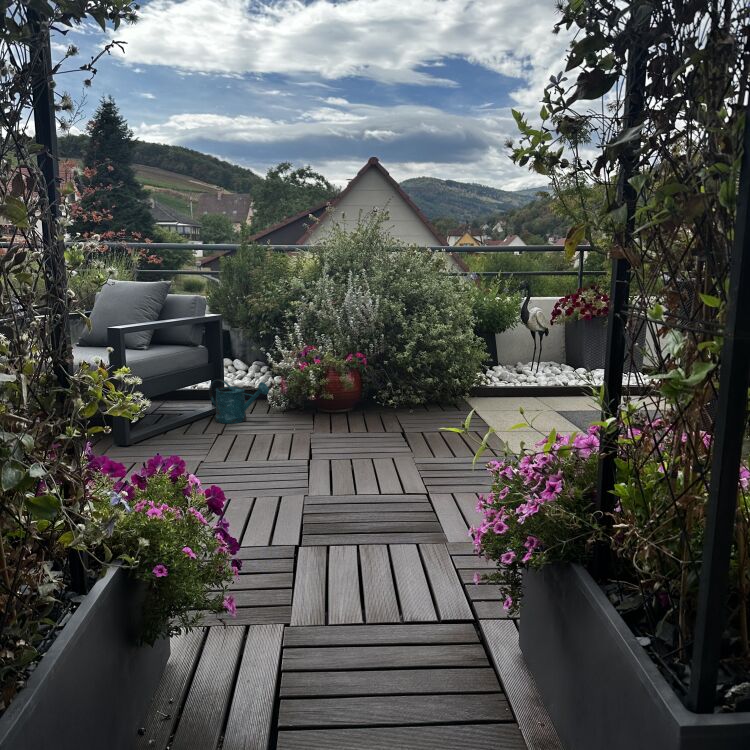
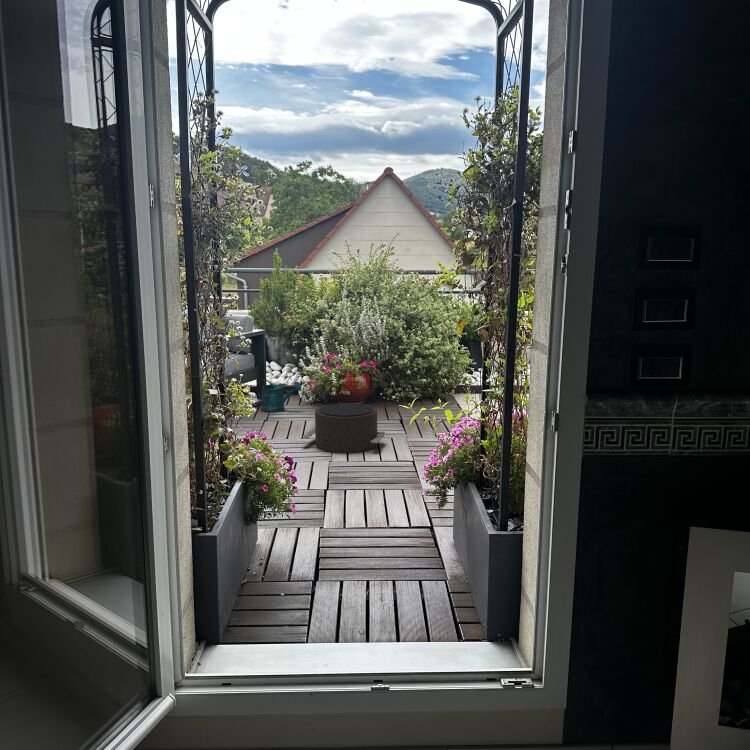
pouf: none [267,411,384,483] -> present [303,403,385,453]

